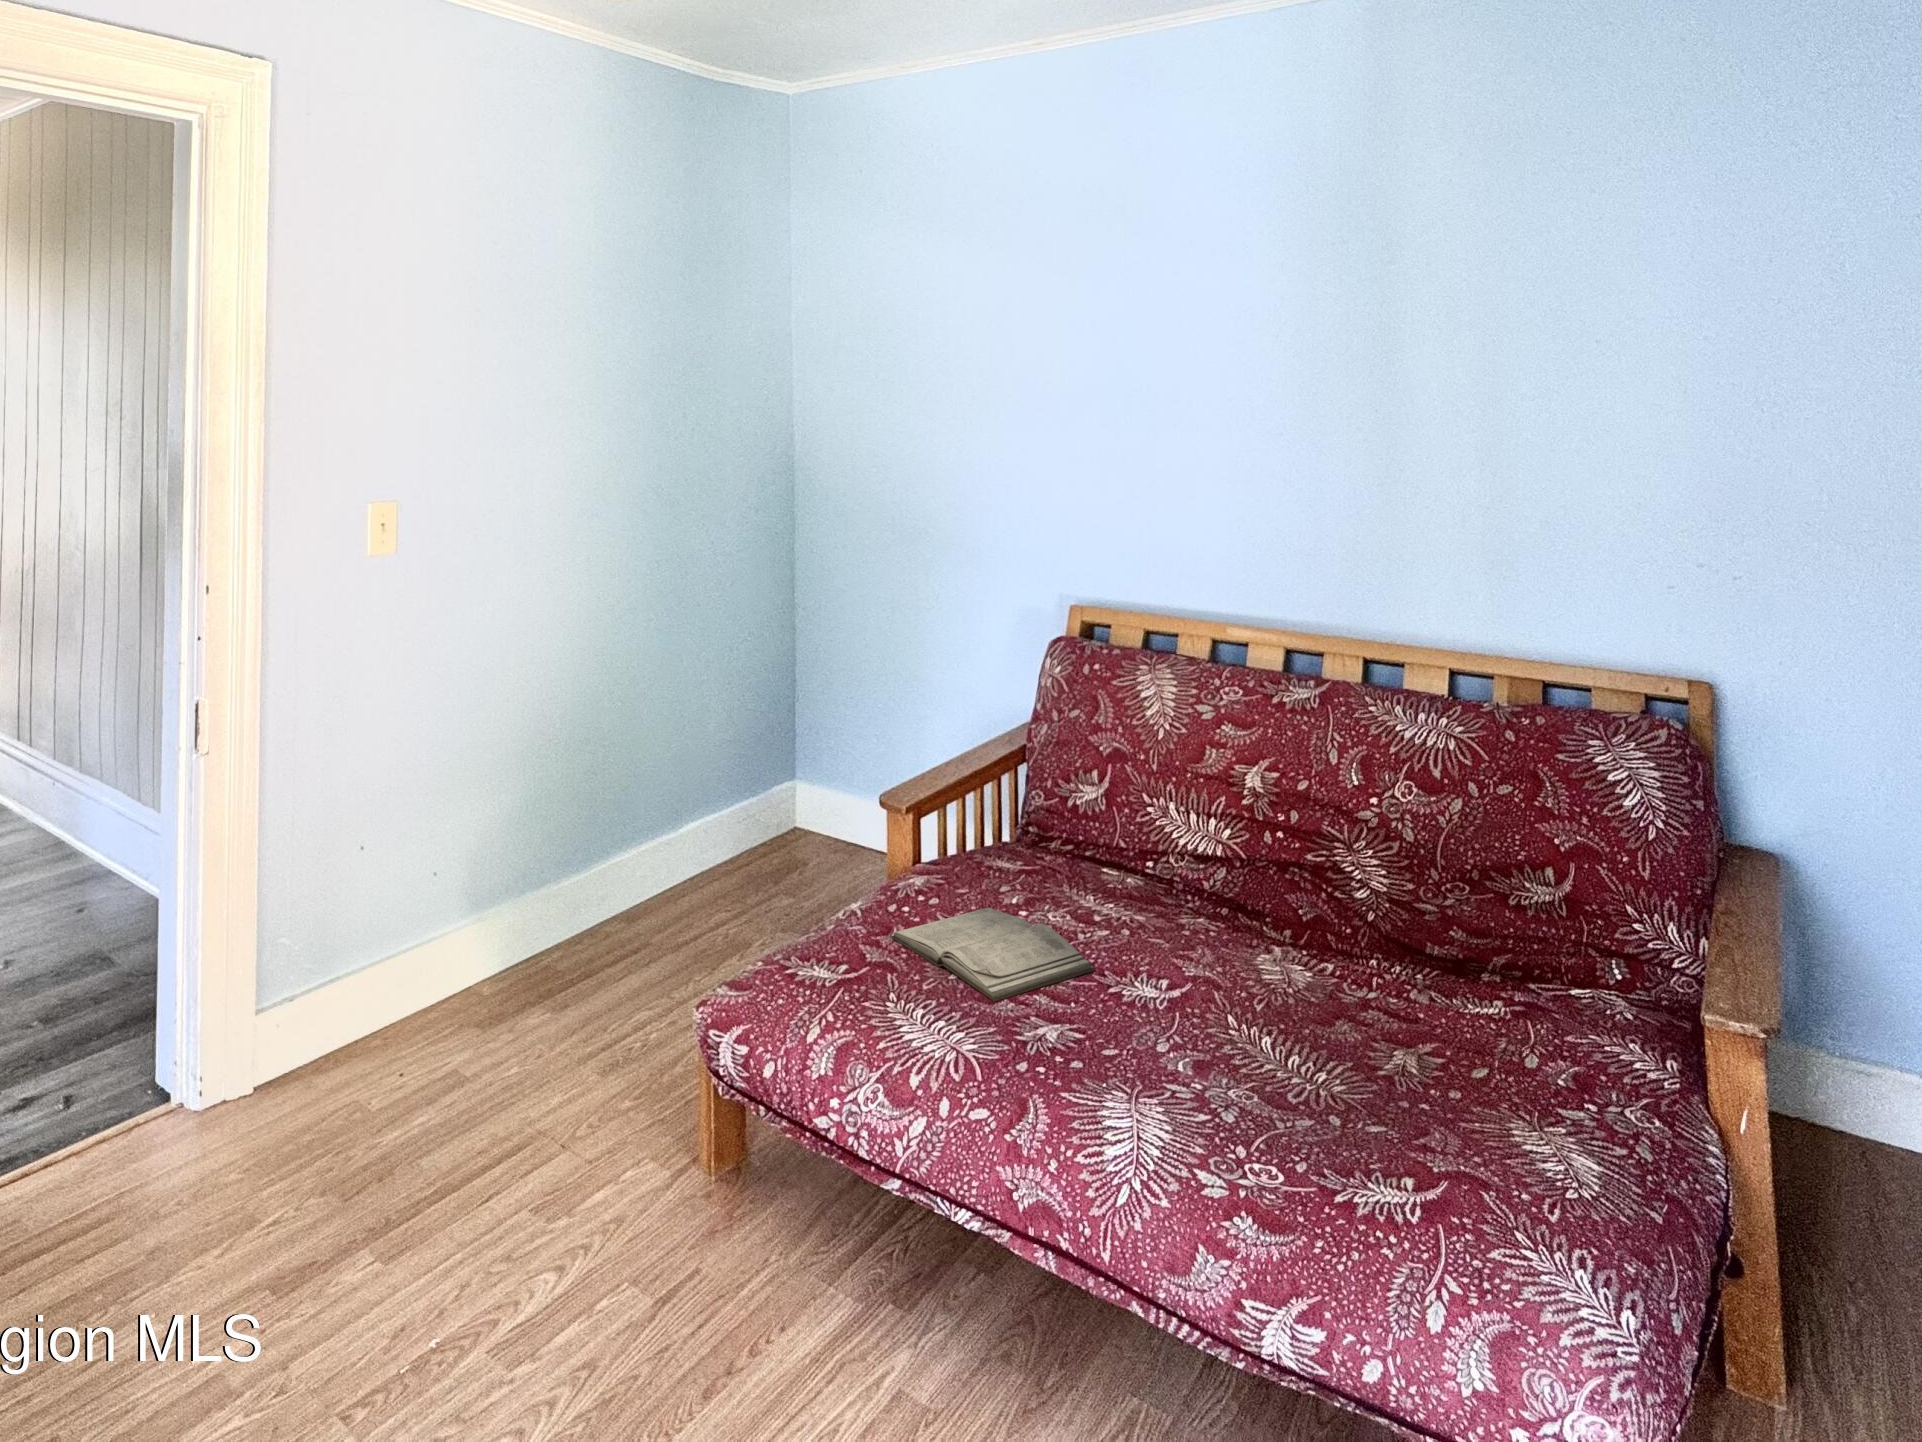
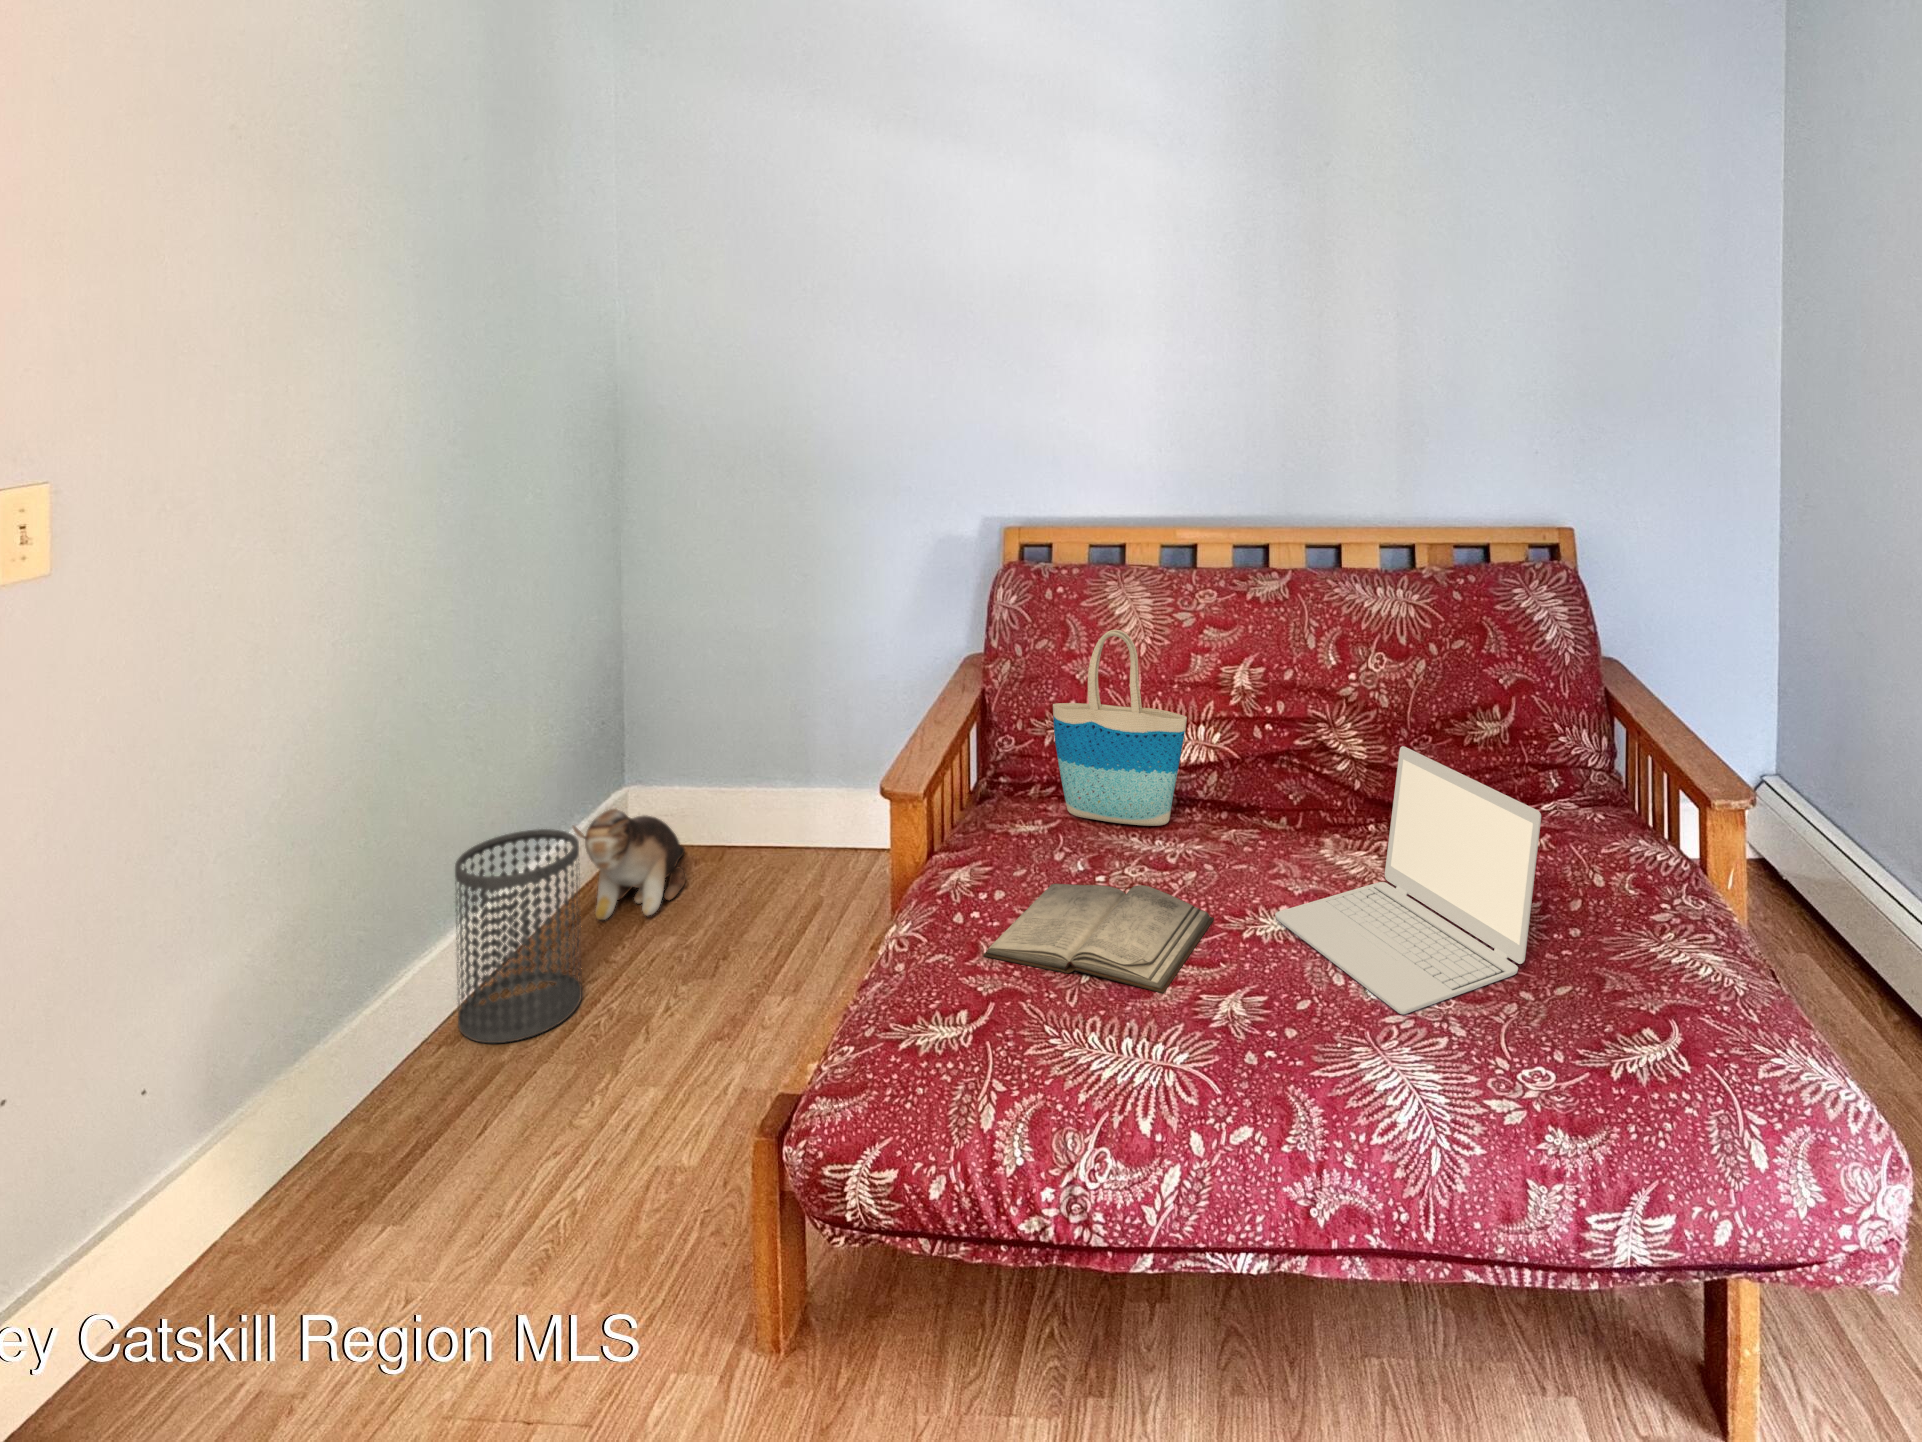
tote bag: none [1052,703,1155,896] -> present [1053,630,1187,826]
wastebasket: none [644,786,728,938] -> present [455,829,582,1043]
plush toy: none [741,789,853,884] -> present [573,809,685,920]
laptop: none [1145,858,1359,1094] -> present [1275,746,1541,1014]

